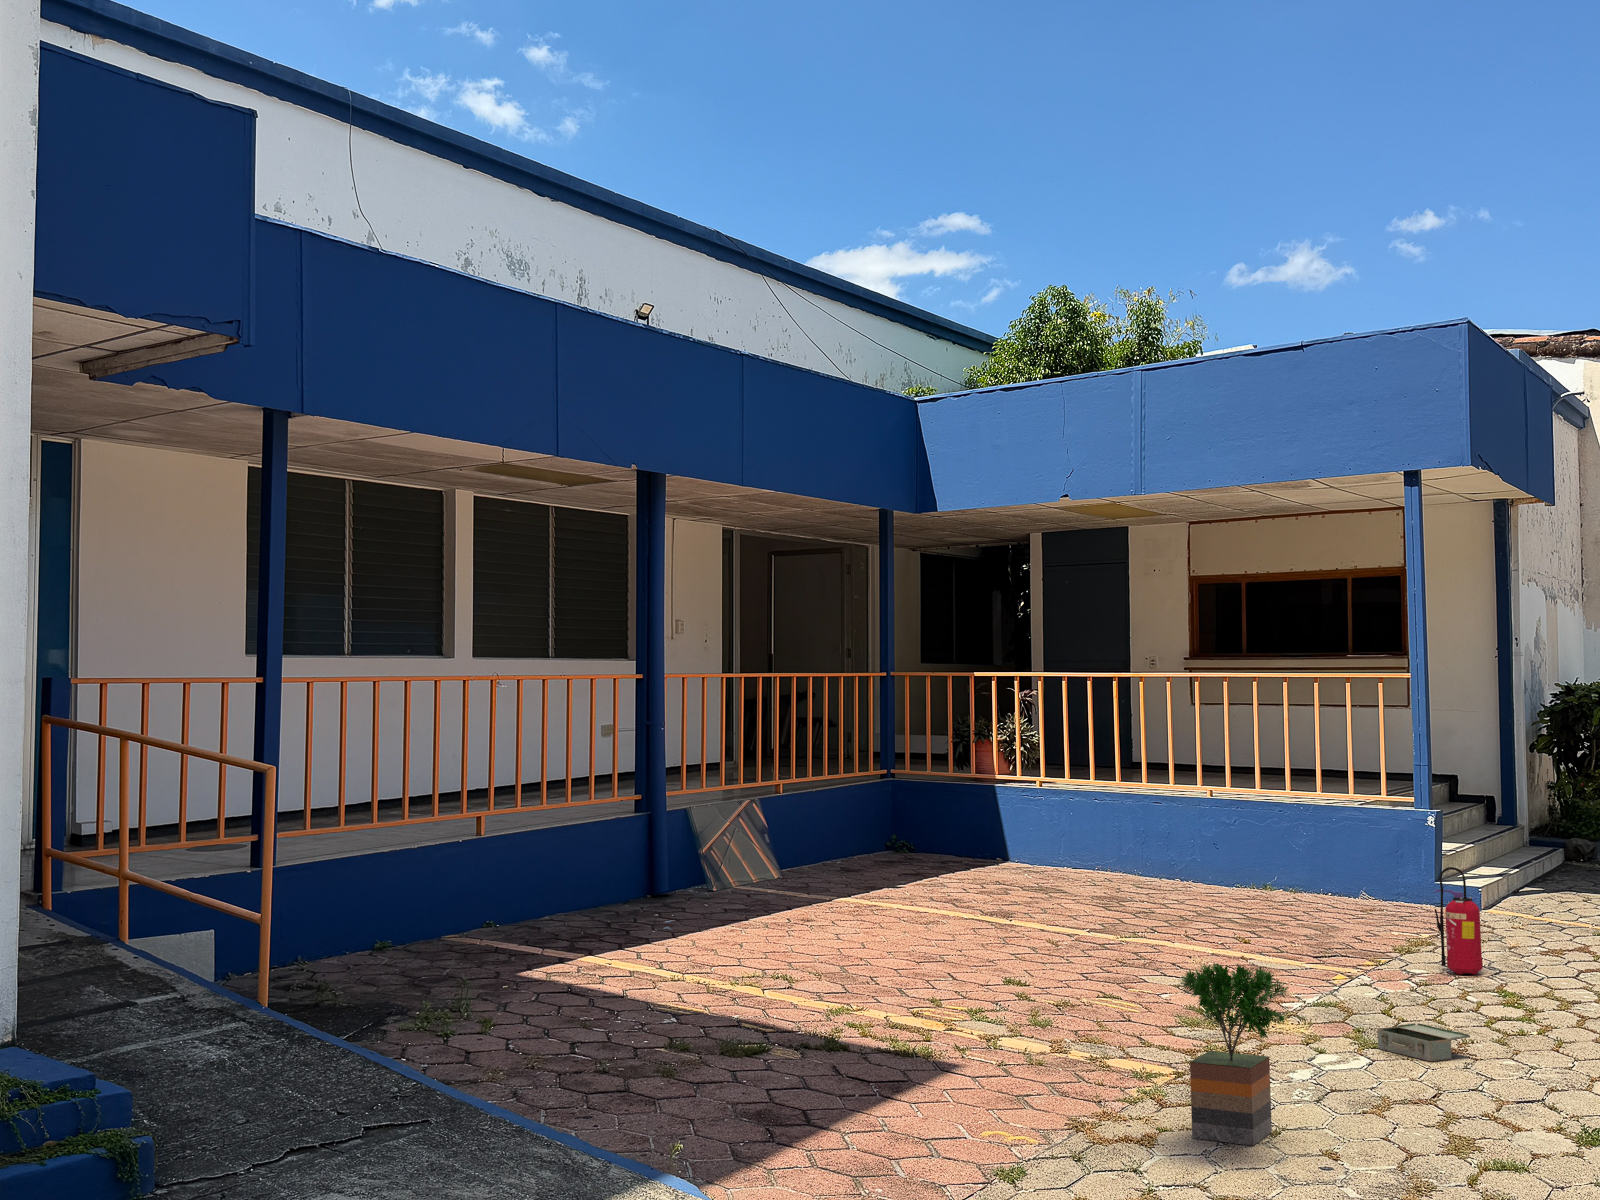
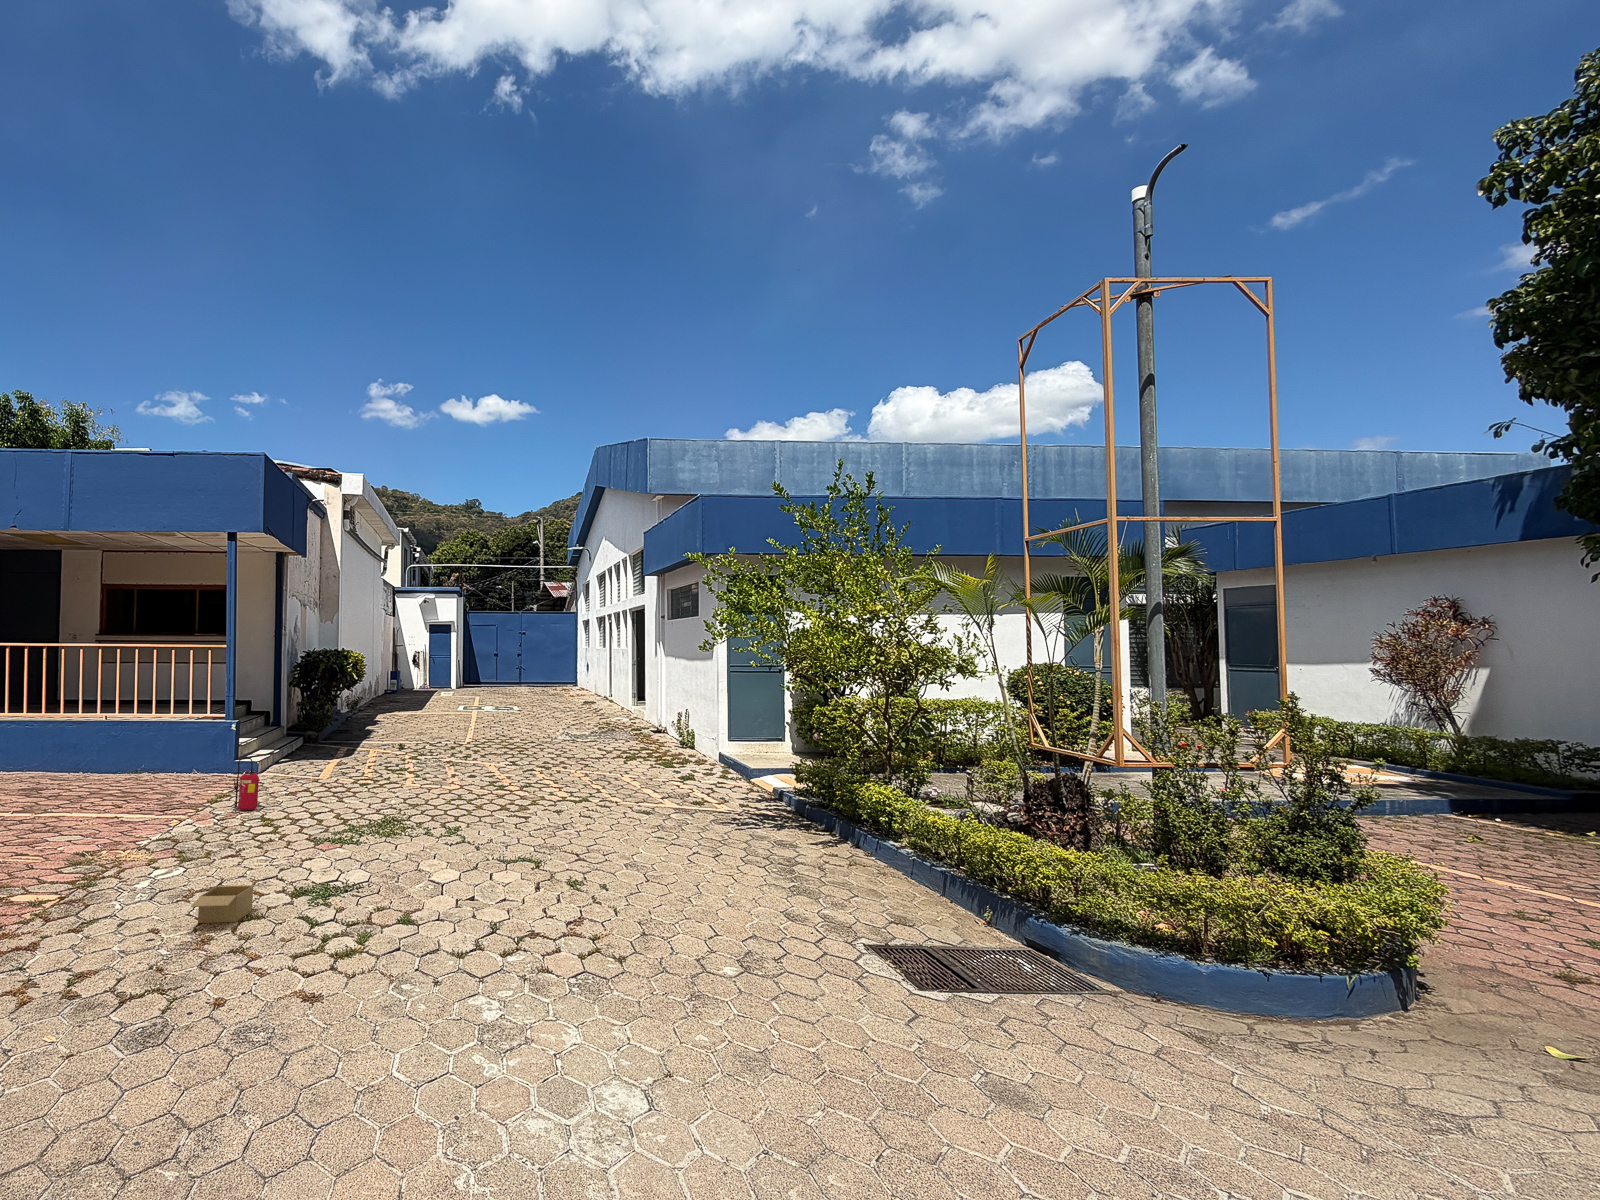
potted tree: present [1180,963,1288,1146] -> none [67,837,141,936]
toolbox: present [1377,1023,1470,1061] -> none [192,845,244,865]
cardboard box: none [1386,1093,1514,1174] -> present [191,885,259,923]

